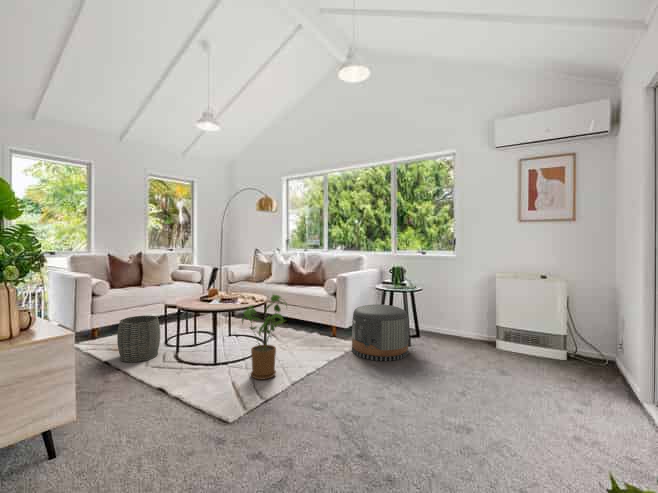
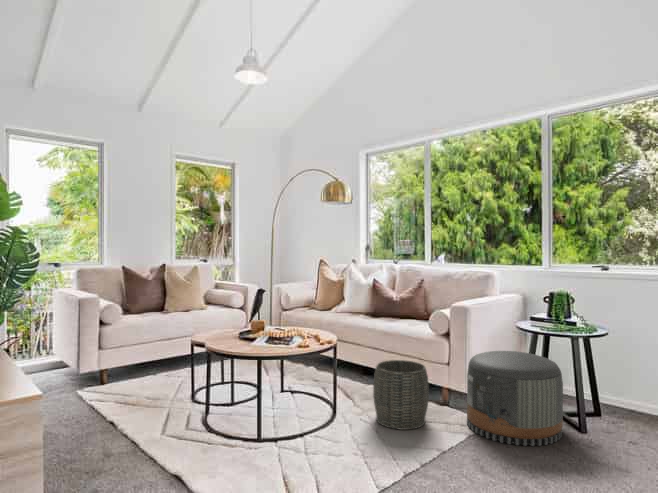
house plant: present [242,295,287,380] -> none [296,334,365,466]
woven basket: present [117,316,160,362] -> present [373,360,429,430]

